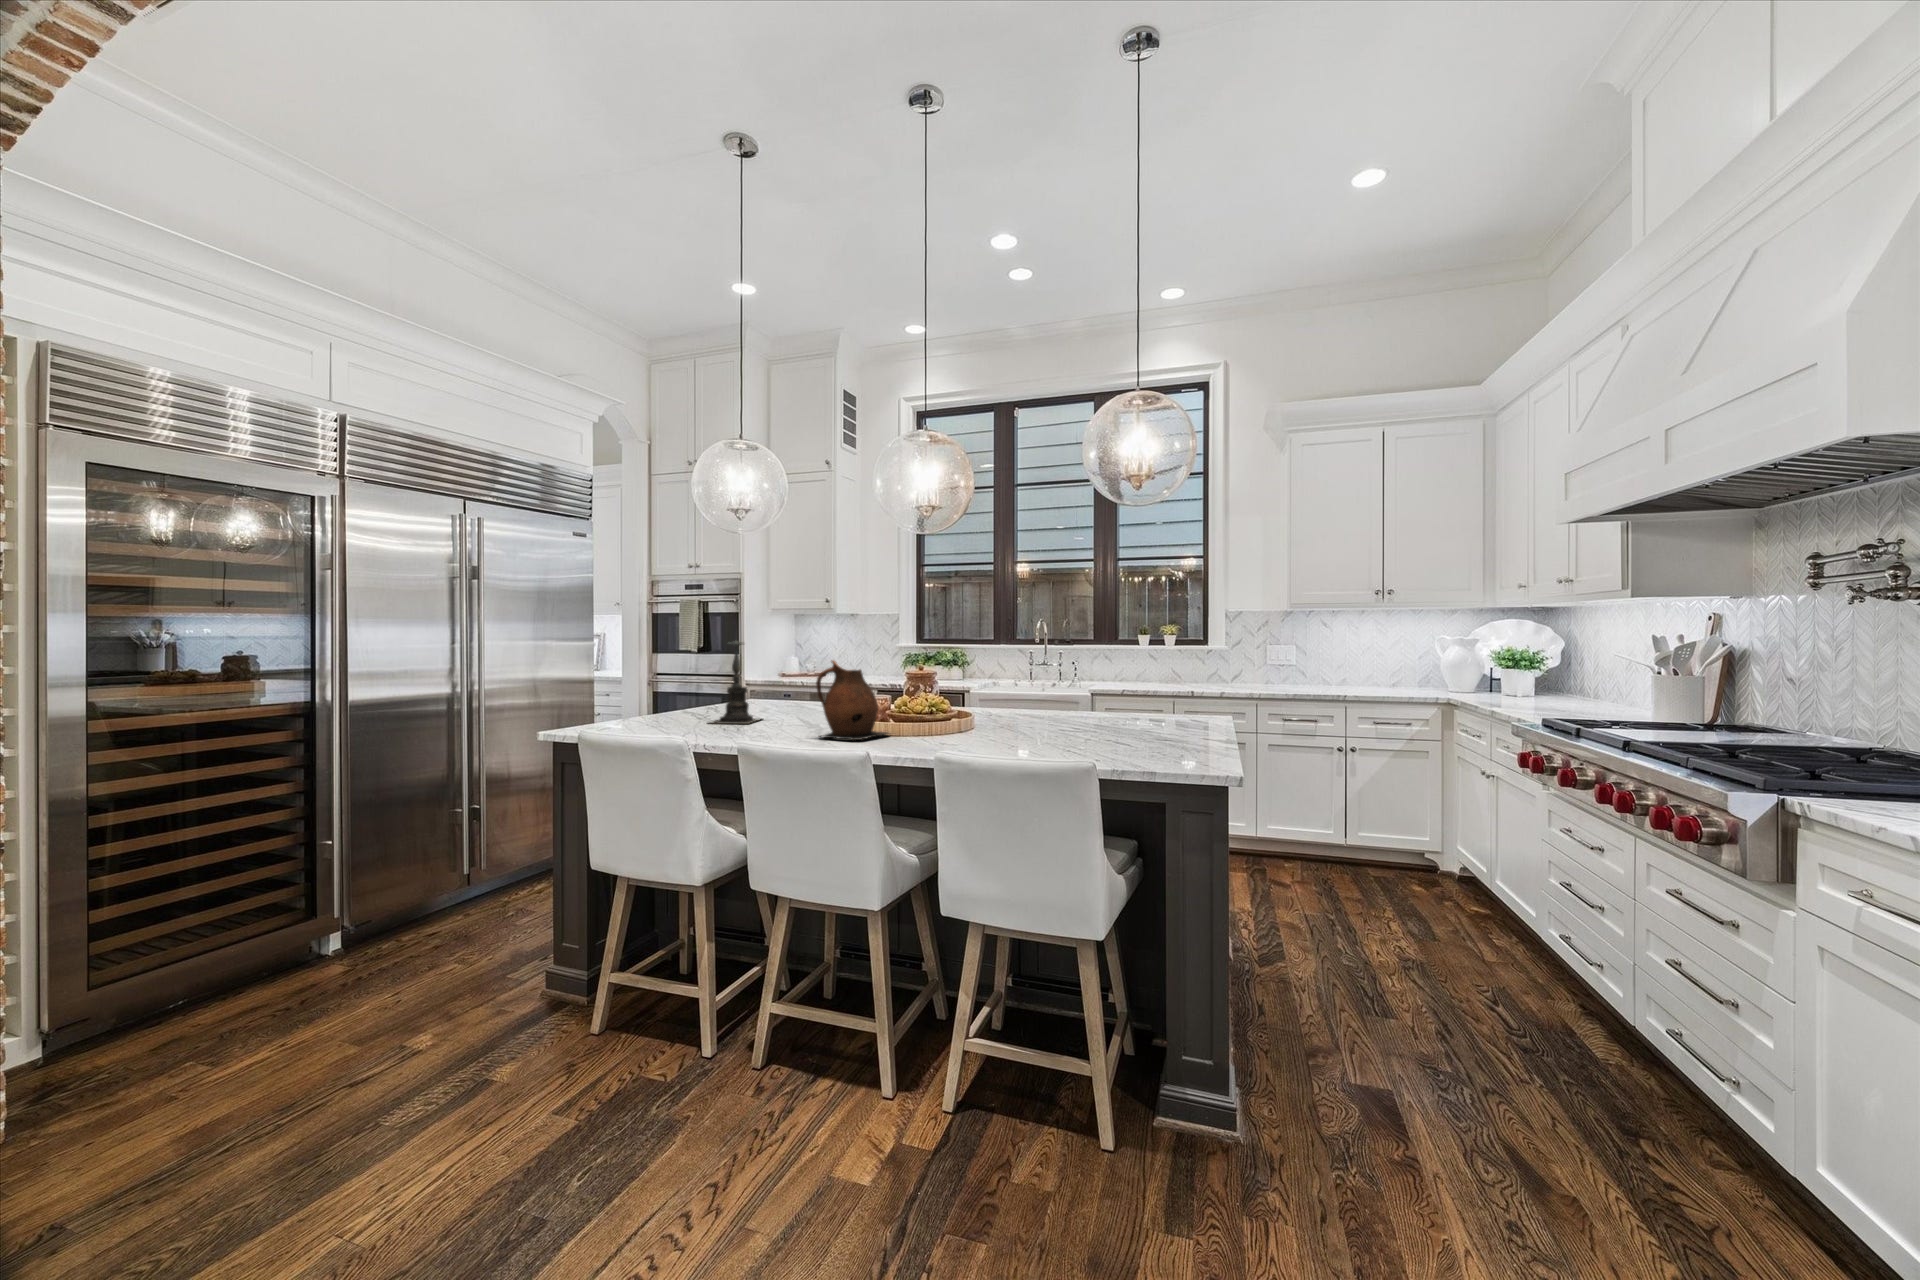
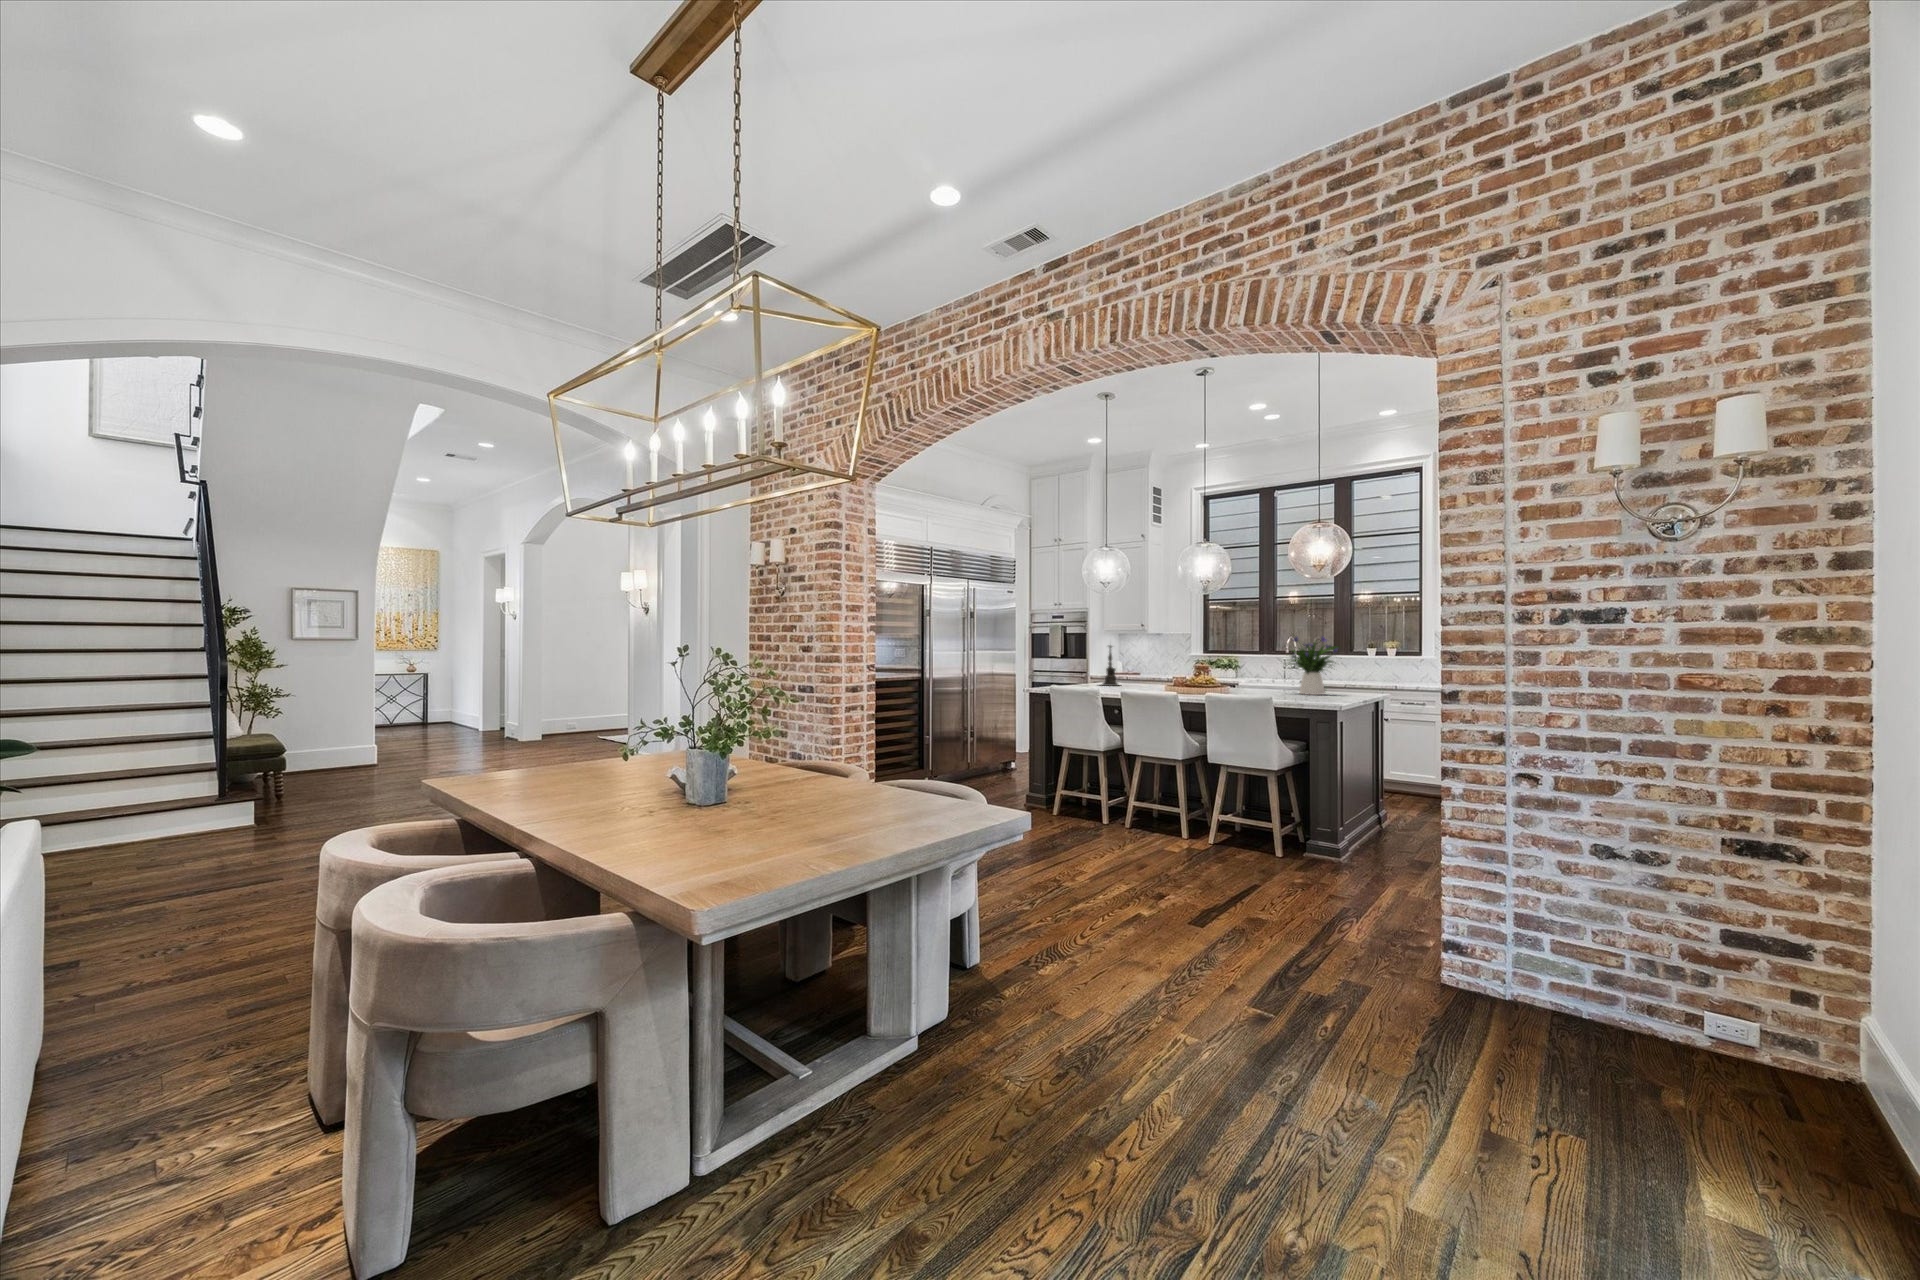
flower arrangement: none [1064,616,1189,746] -> present [1288,637,1339,695]
ceramic pitcher: present [816,661,888,740] -> none [1155,653,1191,690]

